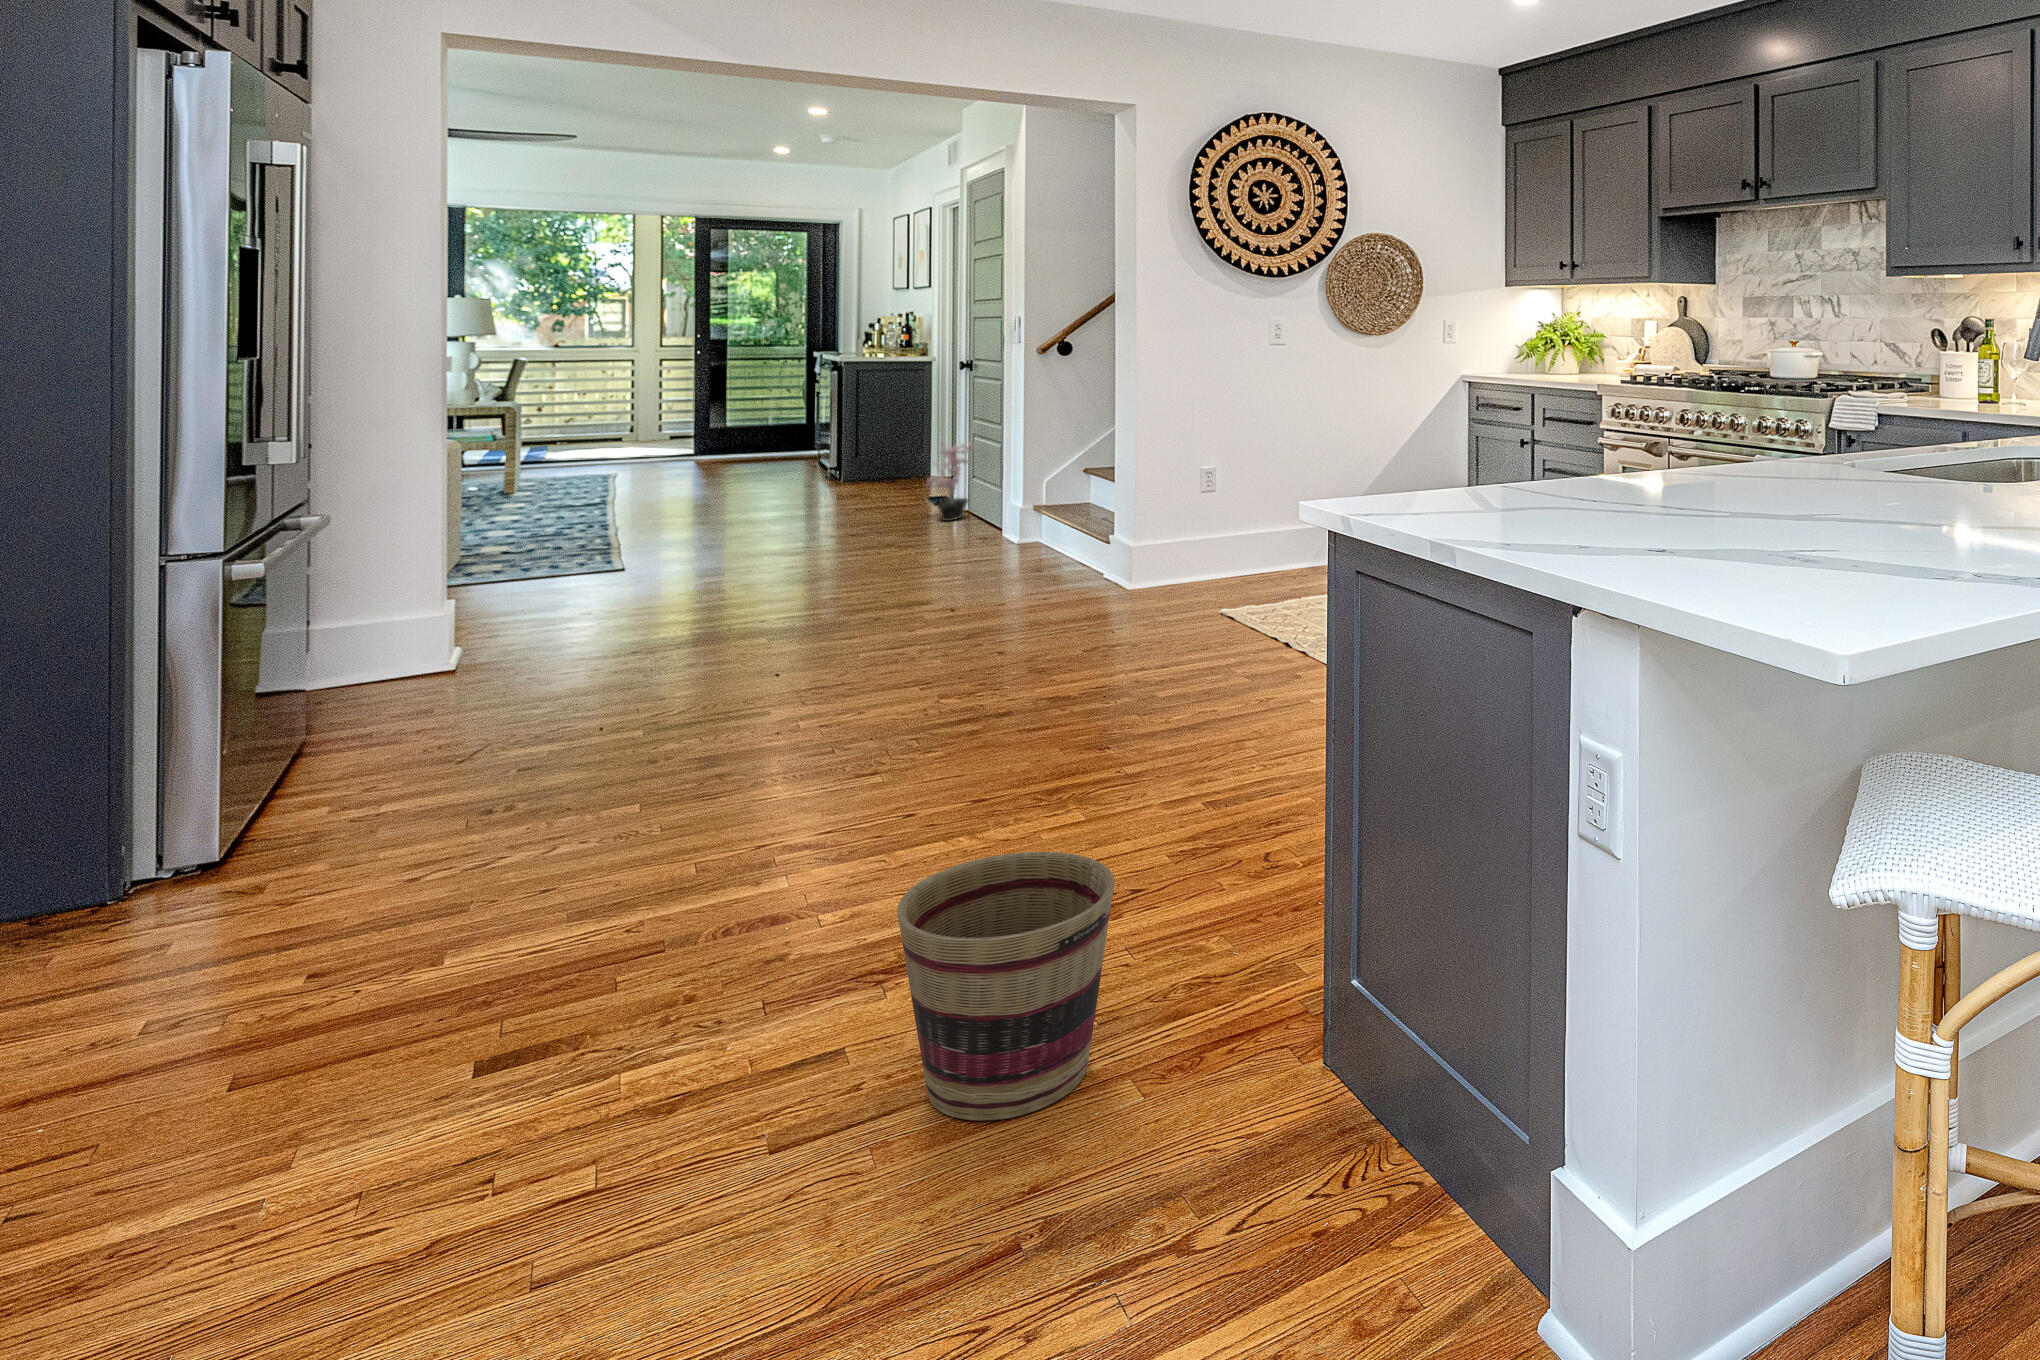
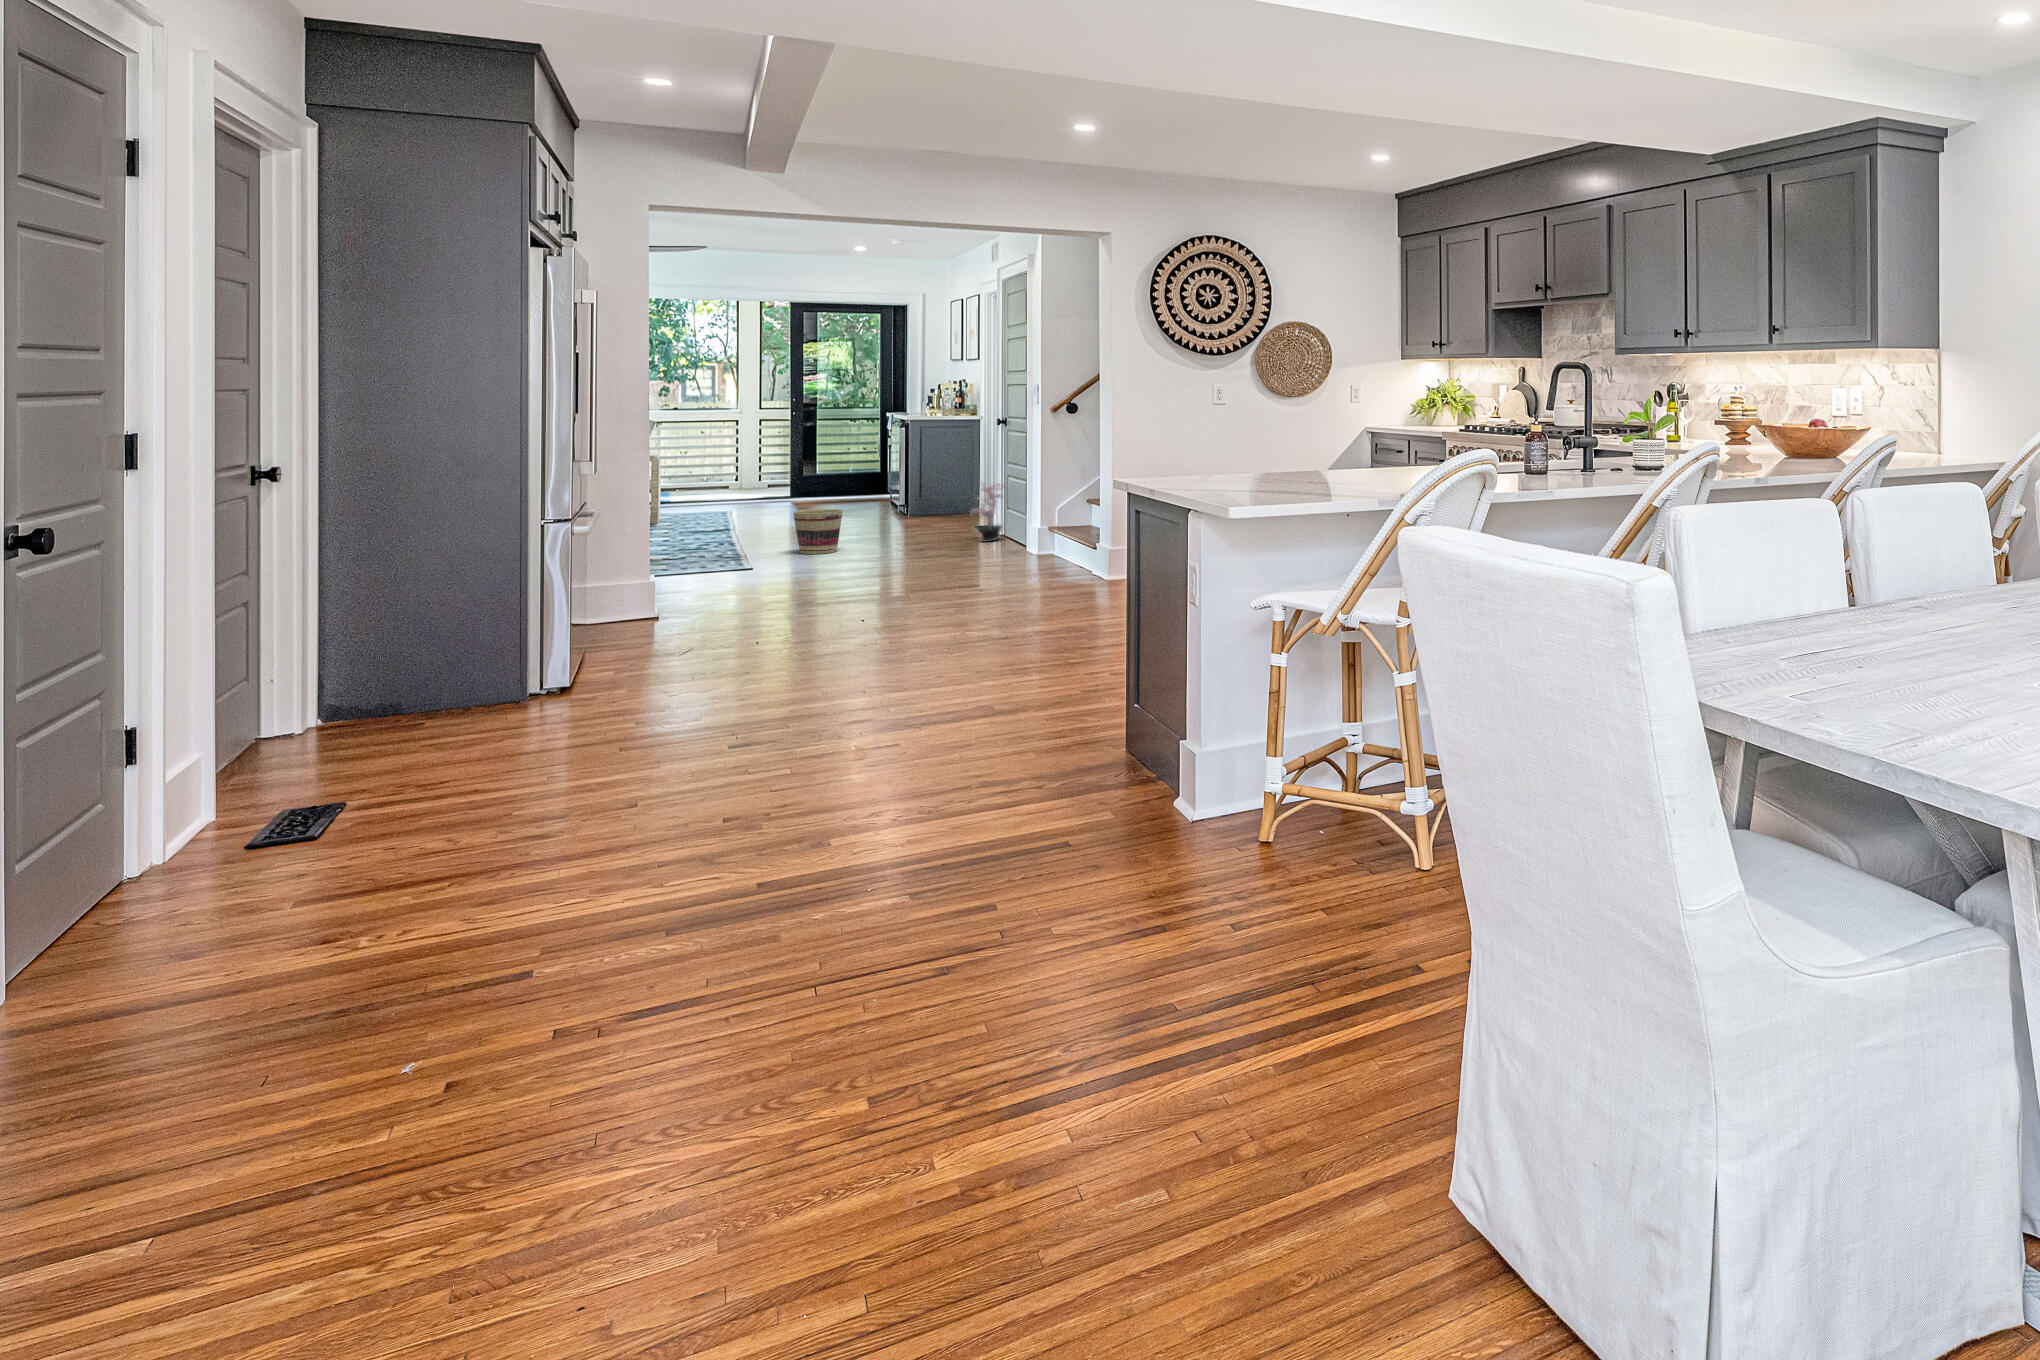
basket: present [897,852,1114,1121] -> present [793,509,843,554]

